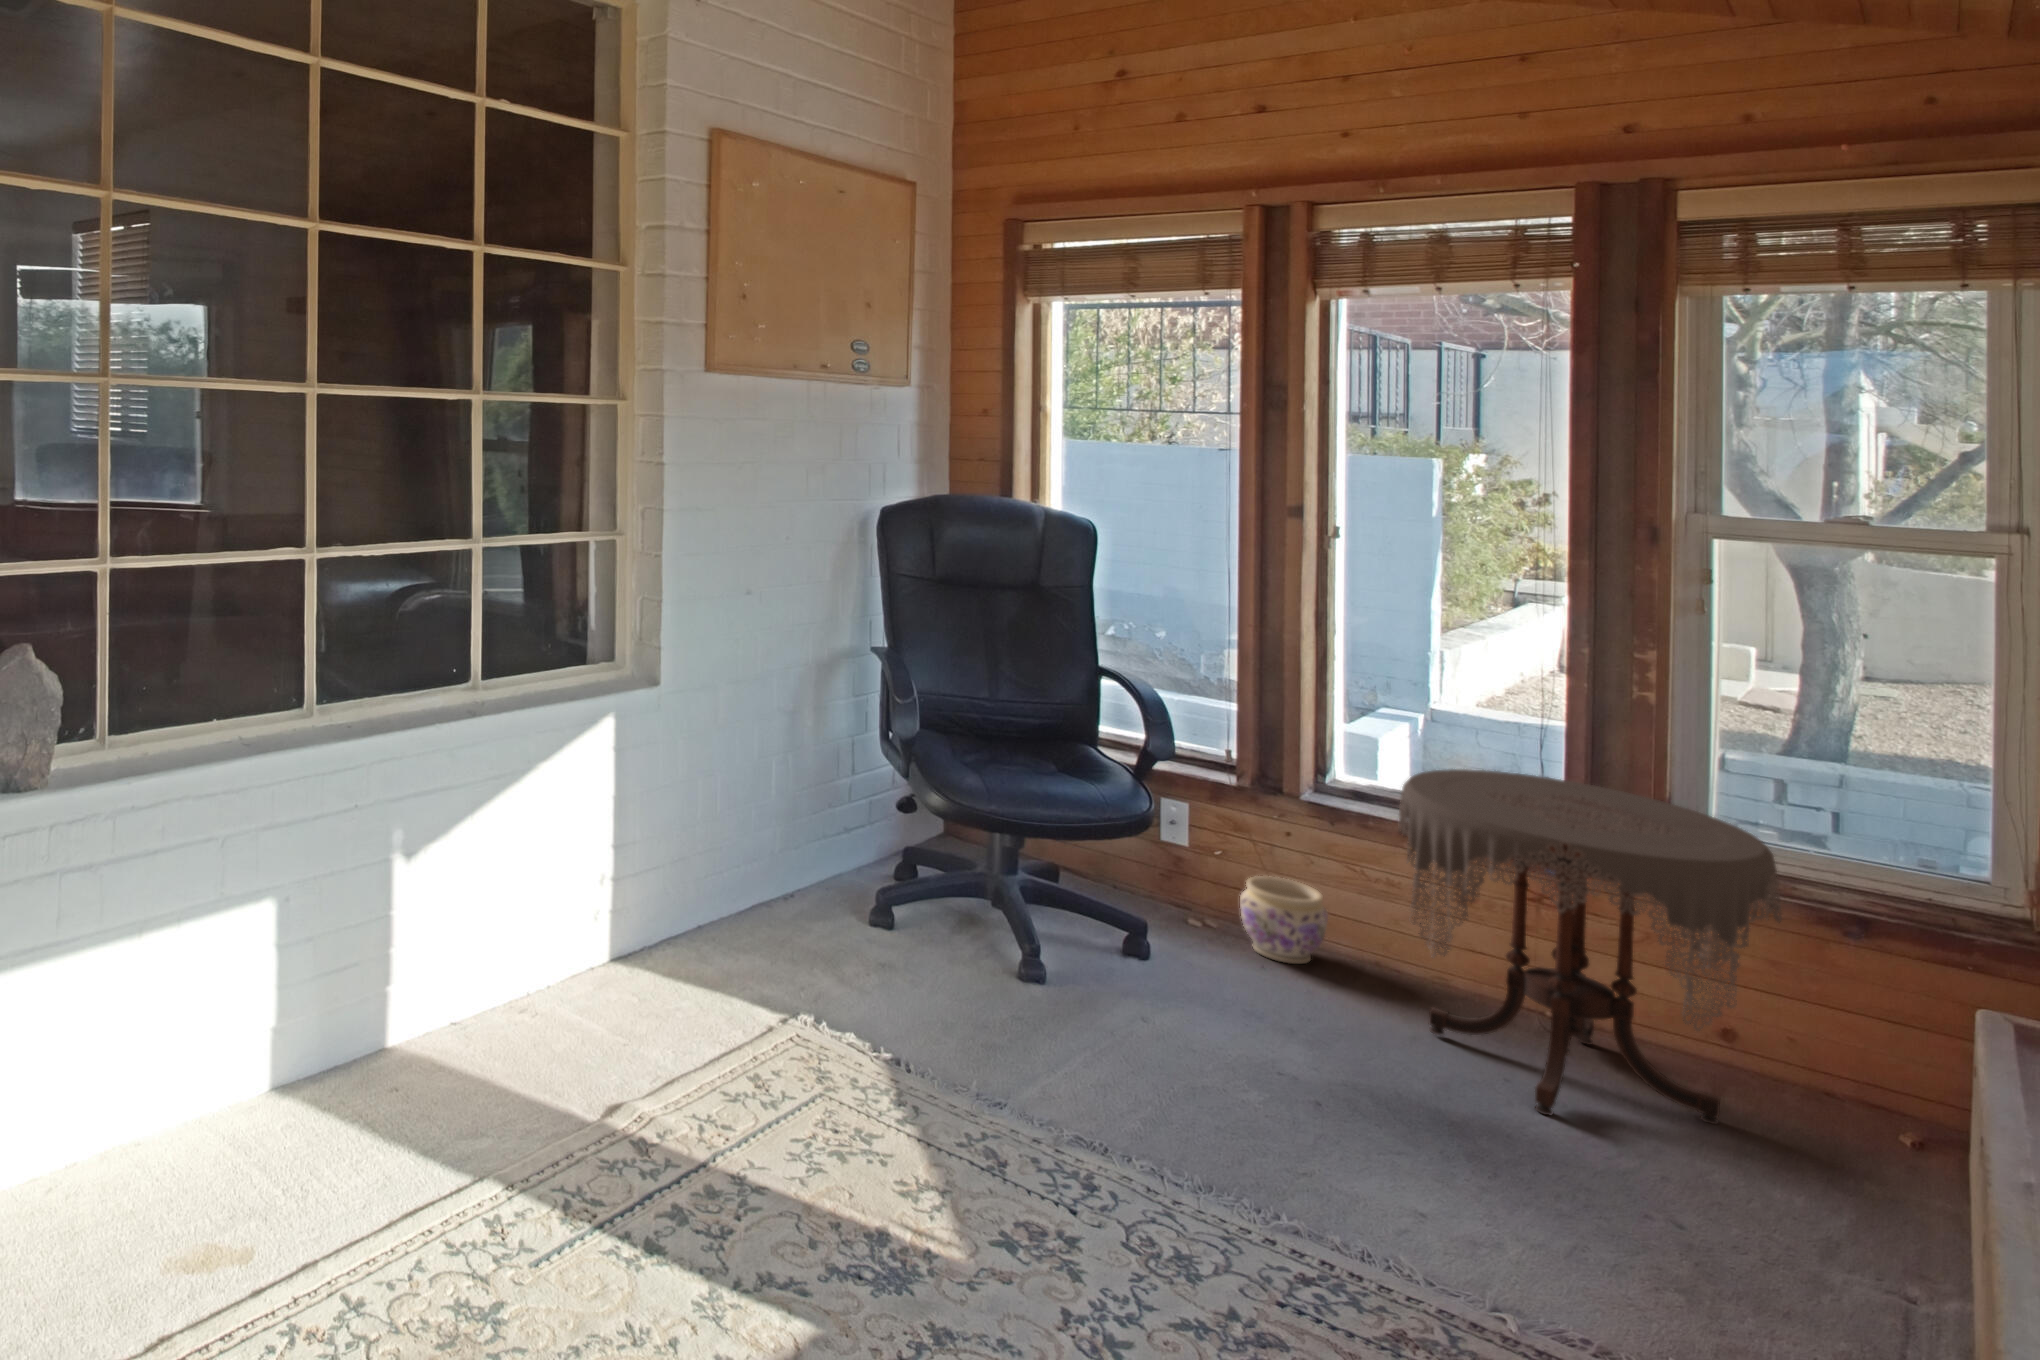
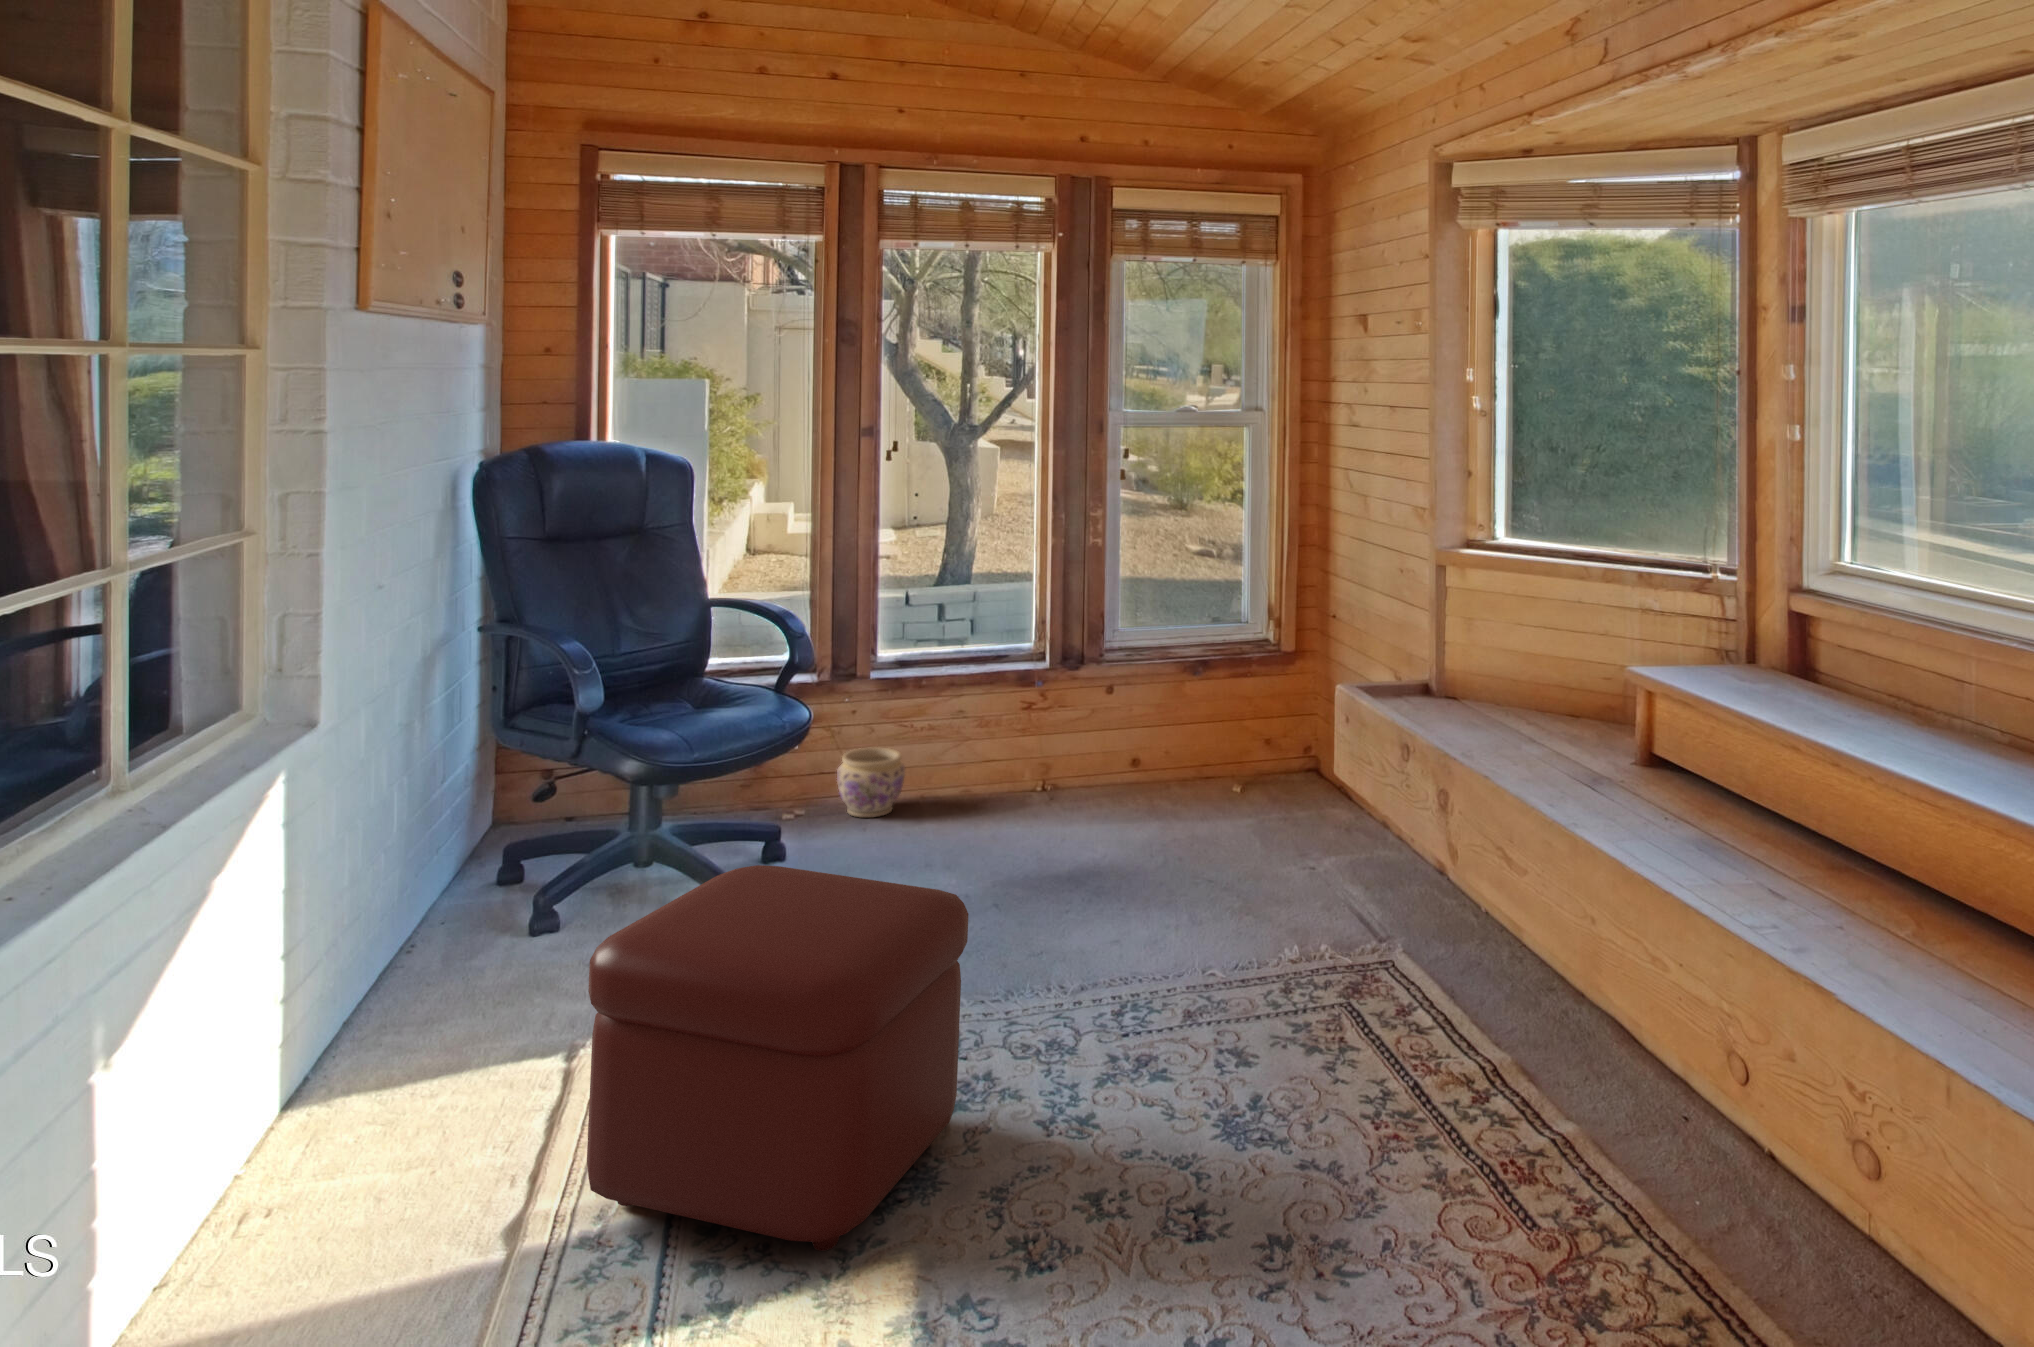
side table: present [1398,769,1782,1124] -> none [986,613,1200,848]
ottoman: none [658,895,999,1268] -> present [587,865,969,1251]

